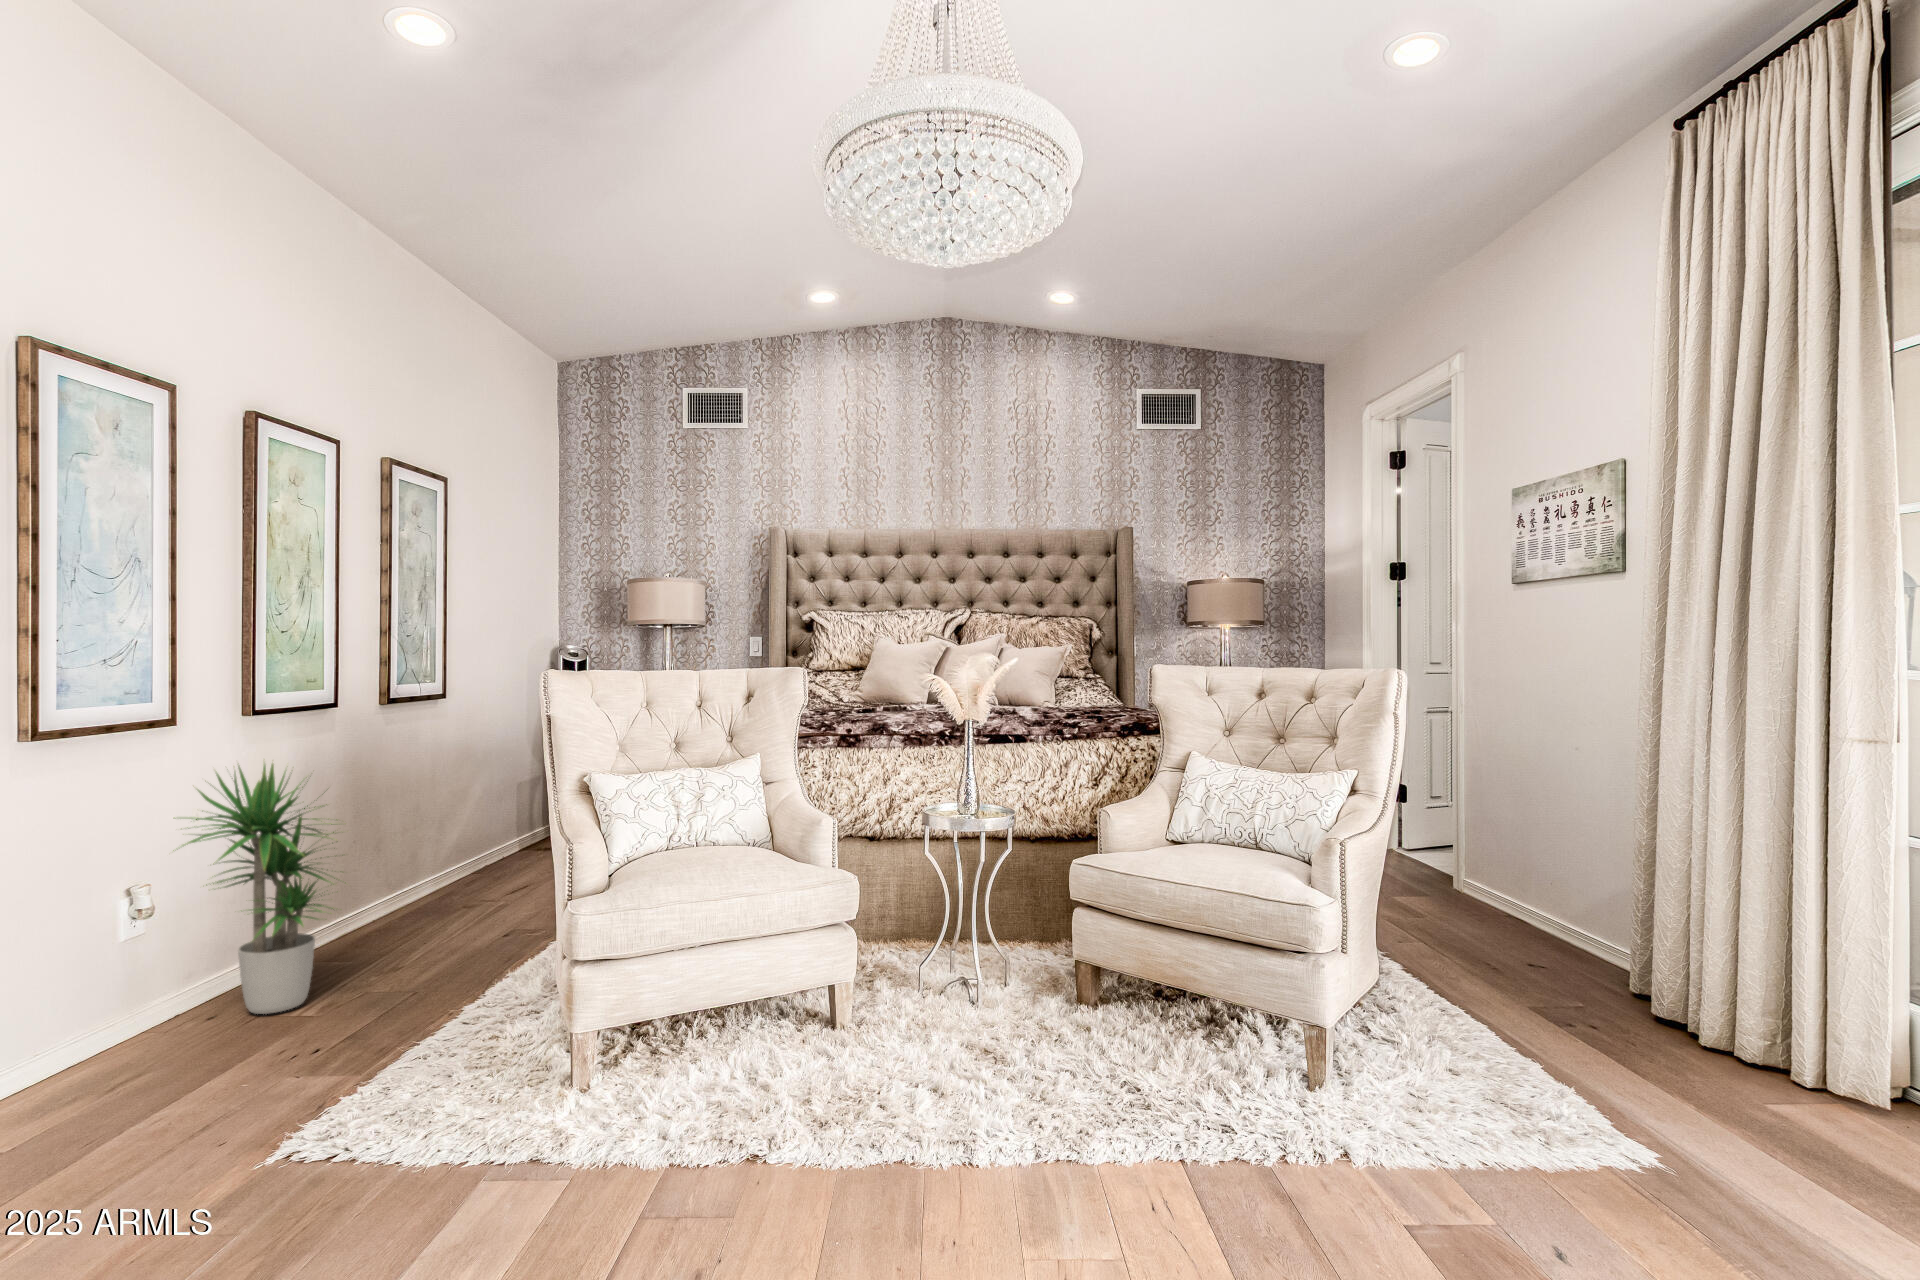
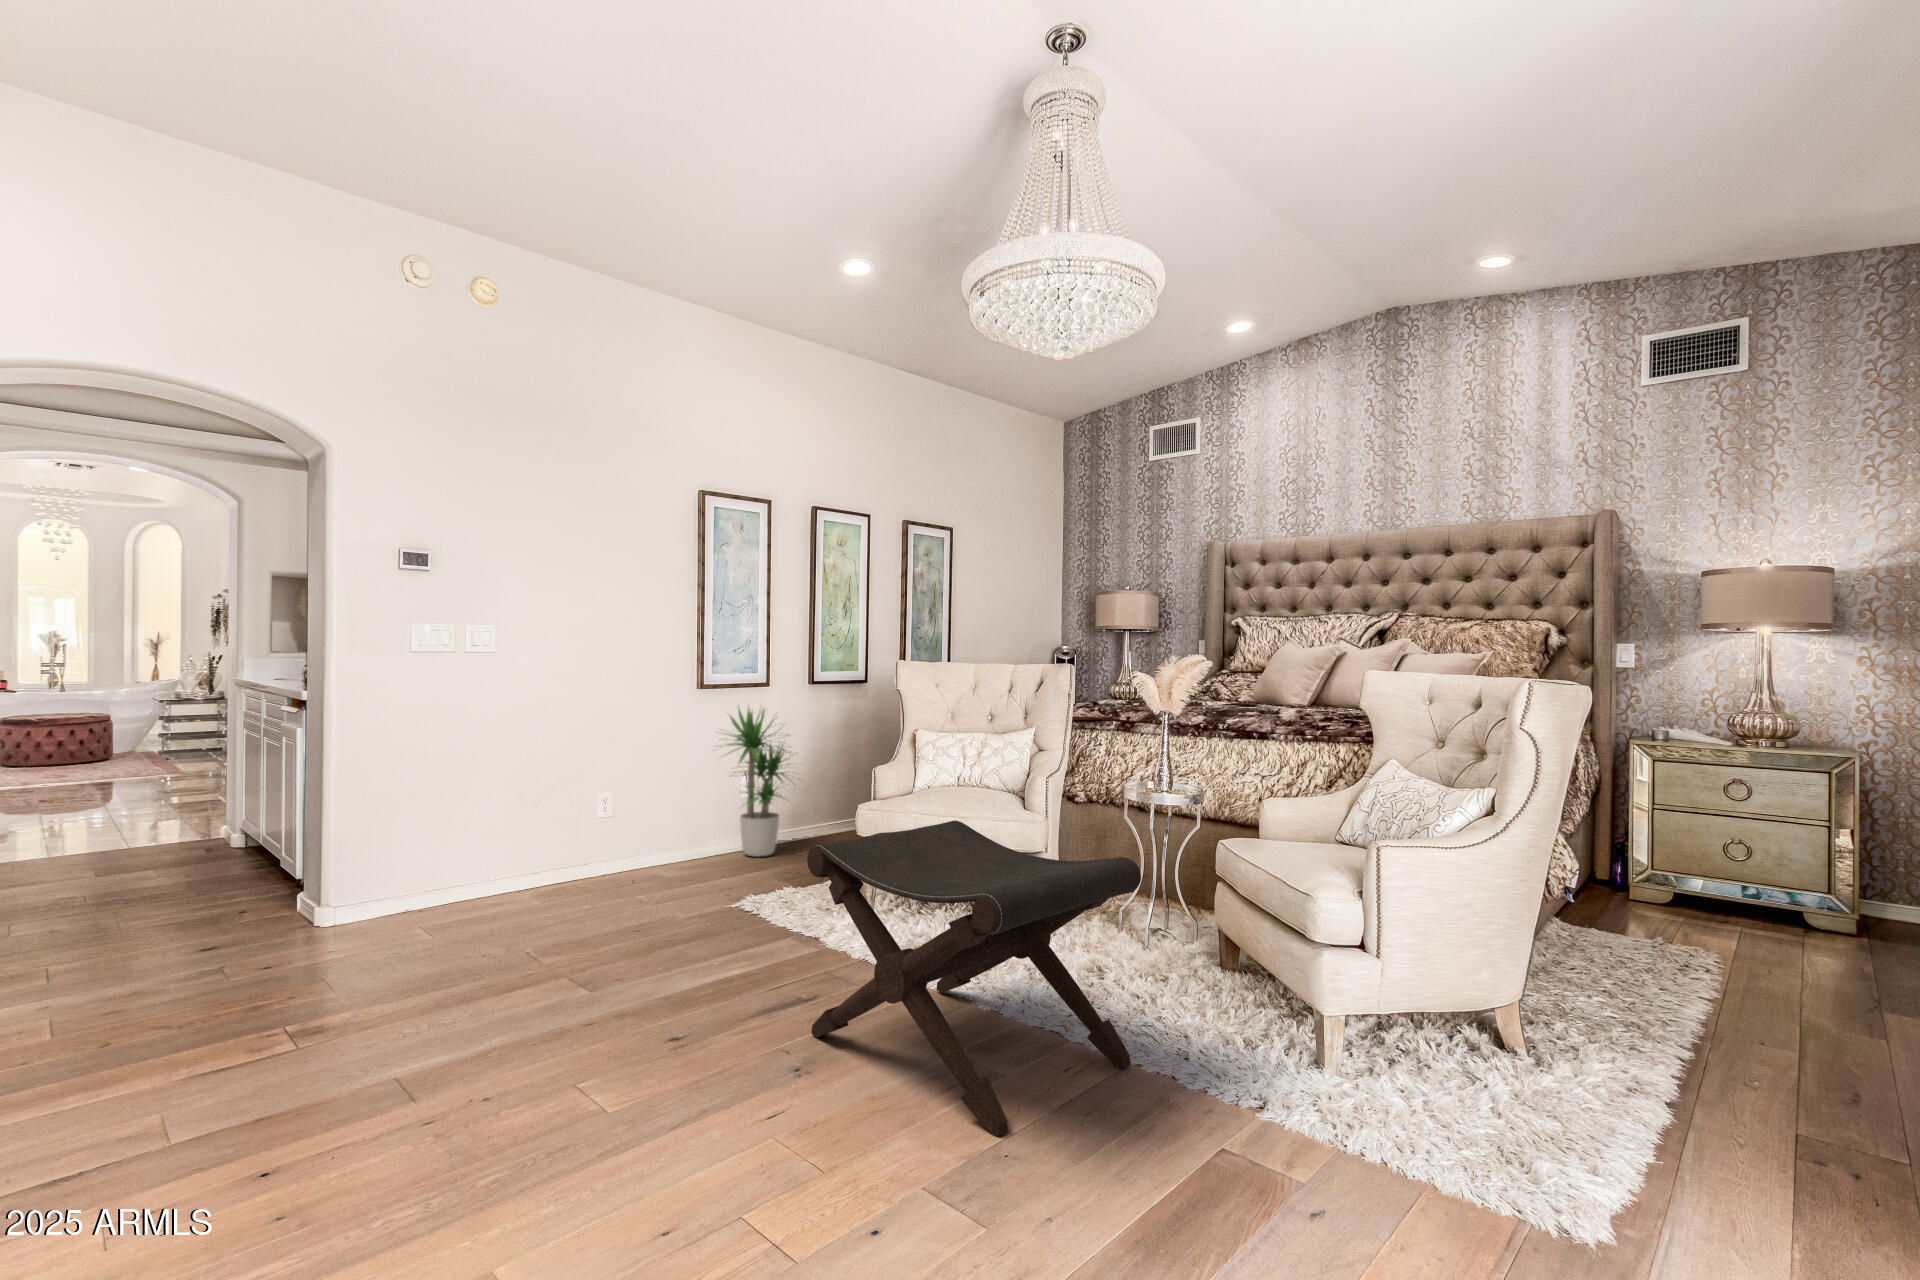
footstool: none [851,884,1218,1223] -> present [807,821,1141,1136]

